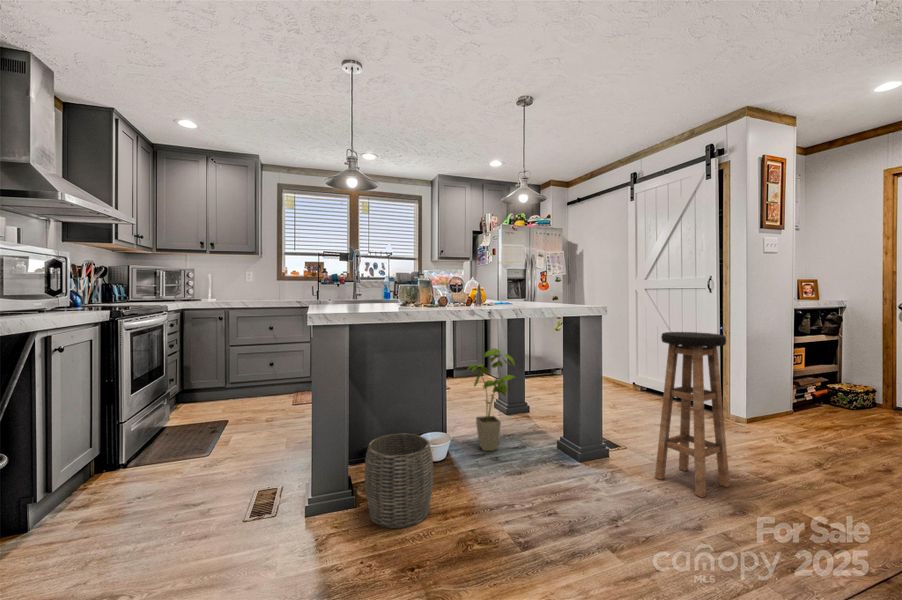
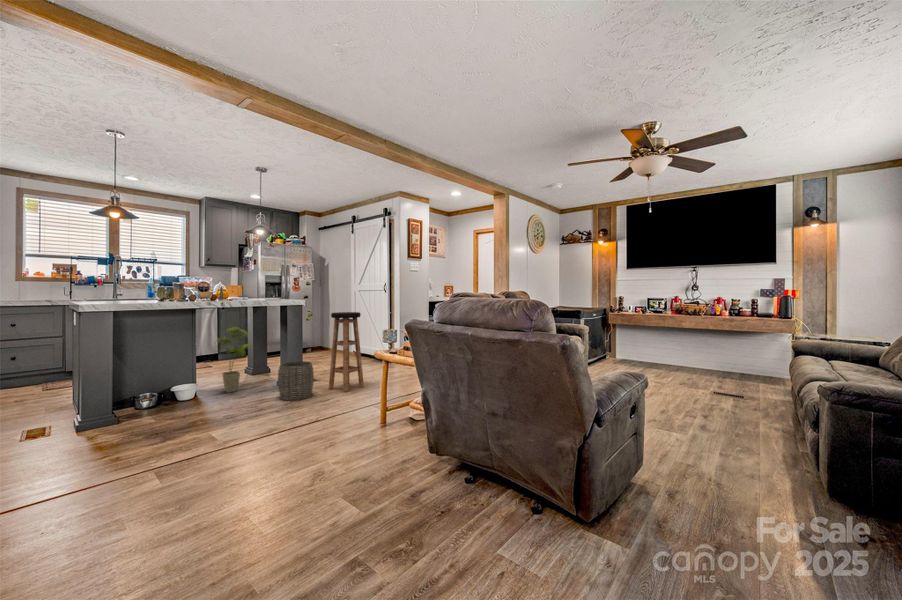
woven basket: present [365,434,433,528] -> present [278,361,314,401]

